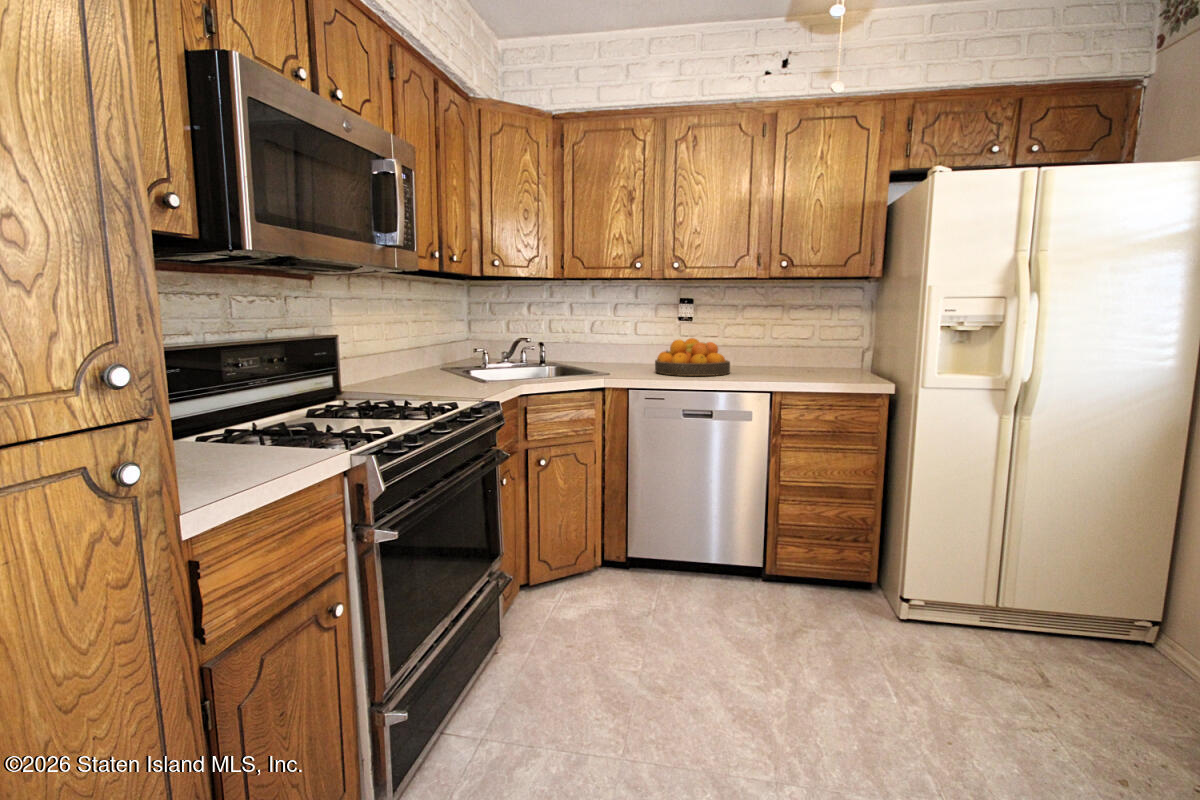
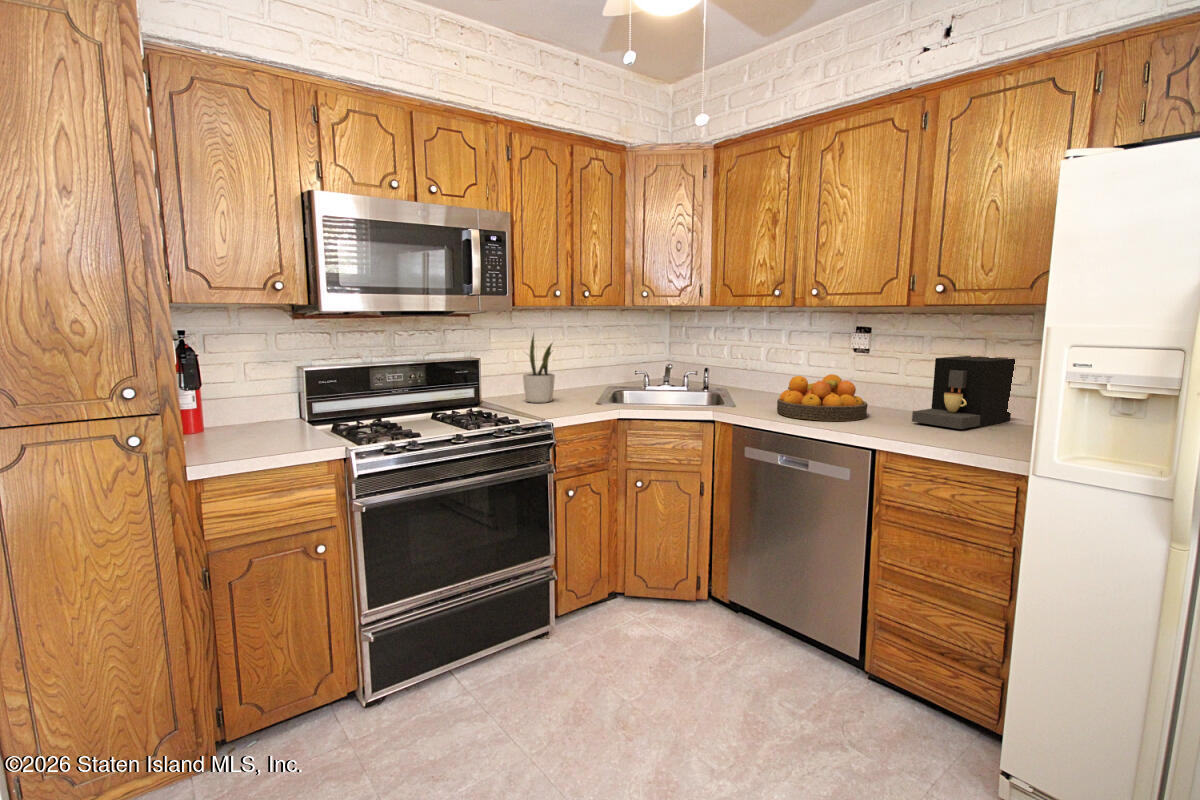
potted plant: none [373,296,437,388] -> present [523,334,555,403]
coffee maker: none [766,320,808,372] -> present [912,356,1015,429]

